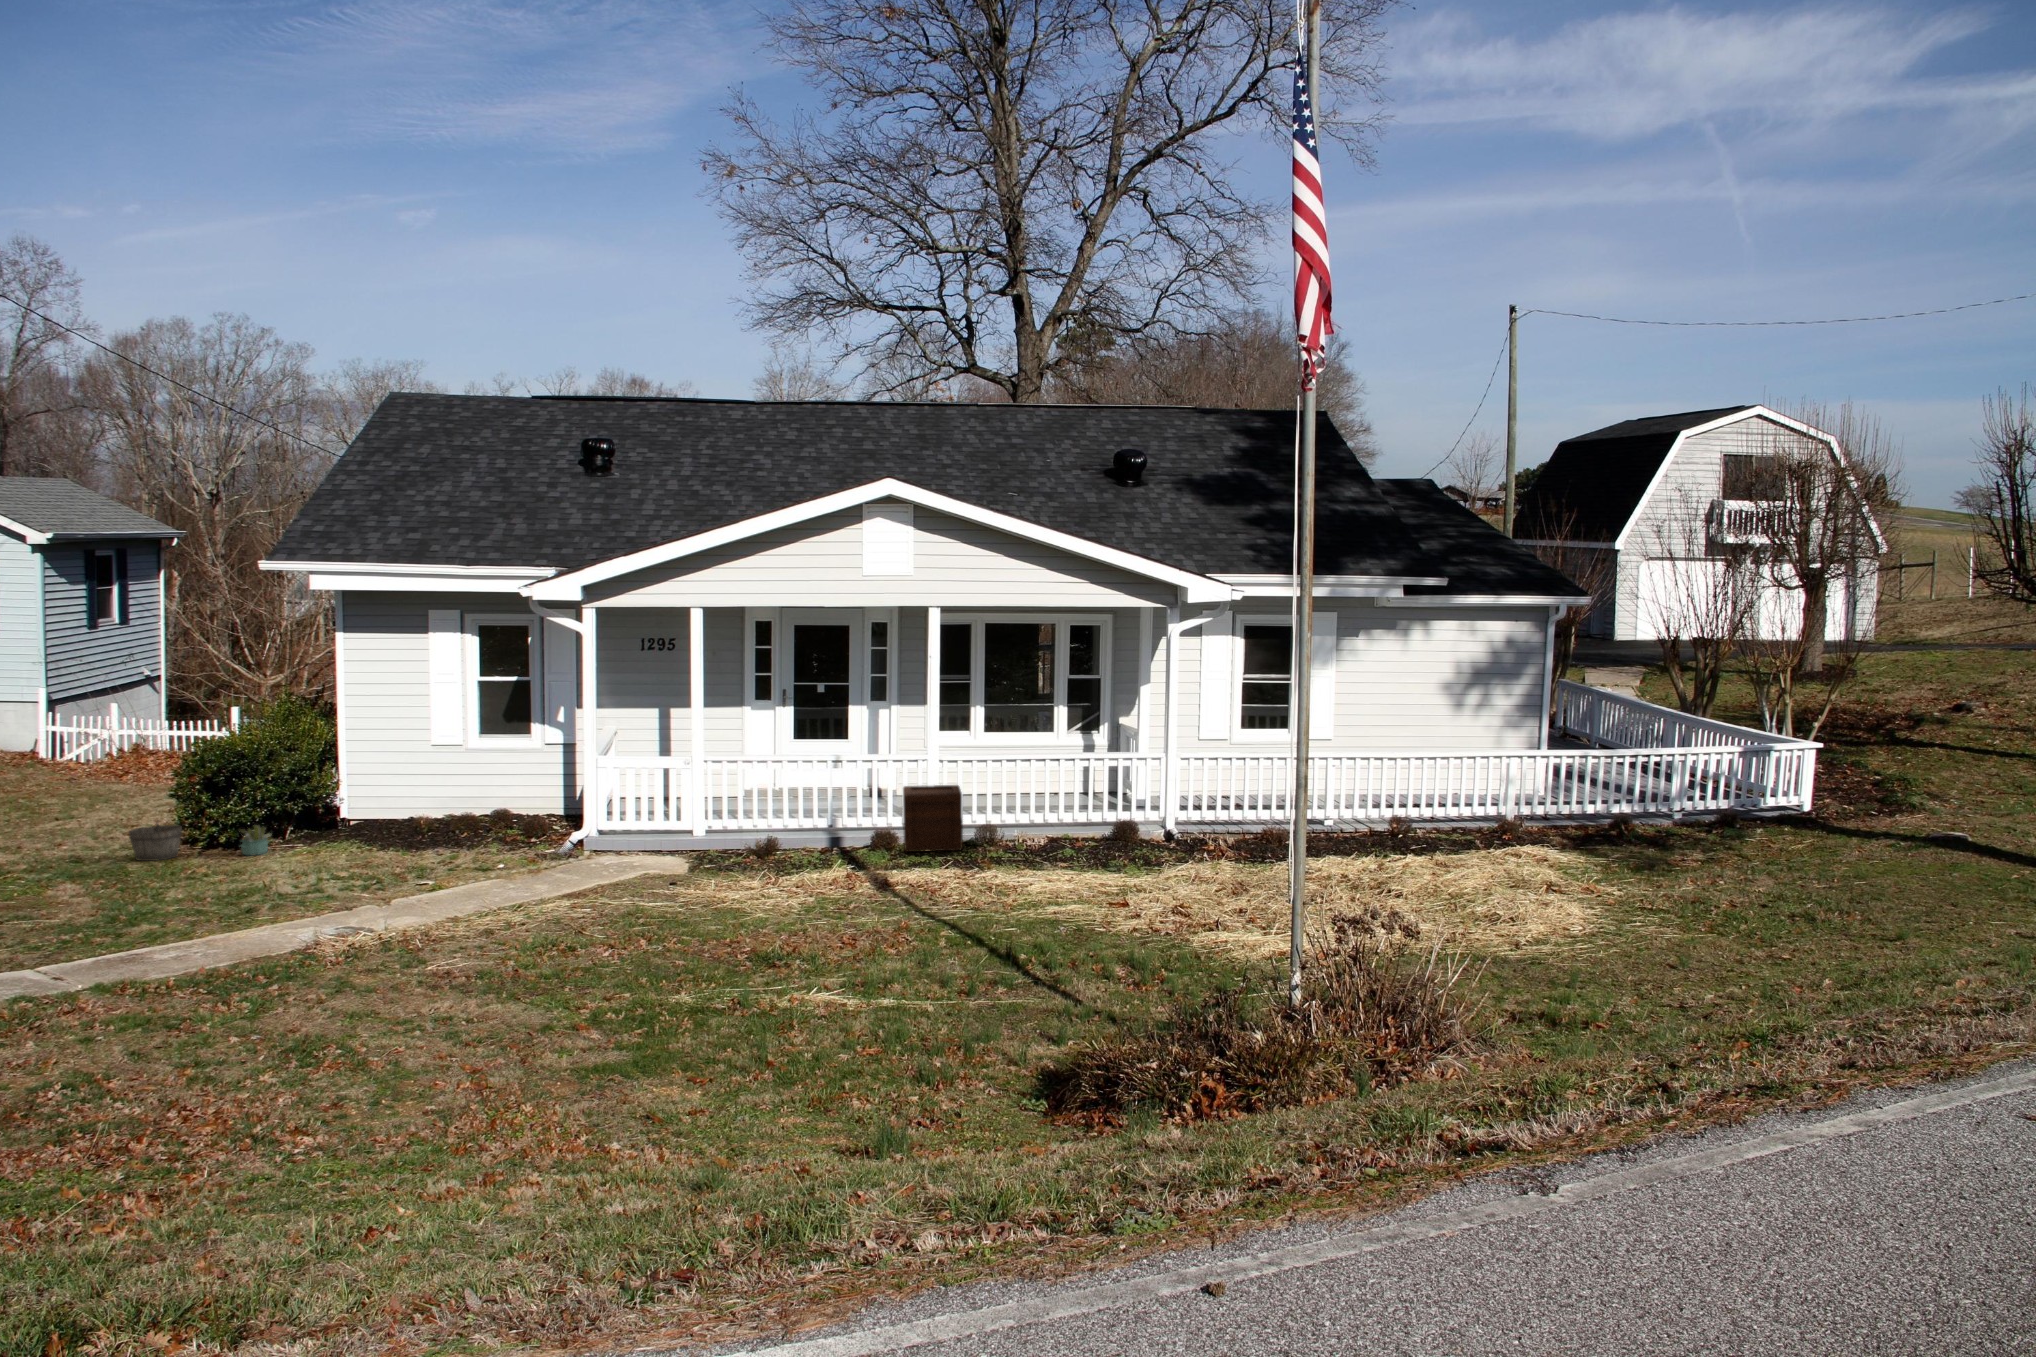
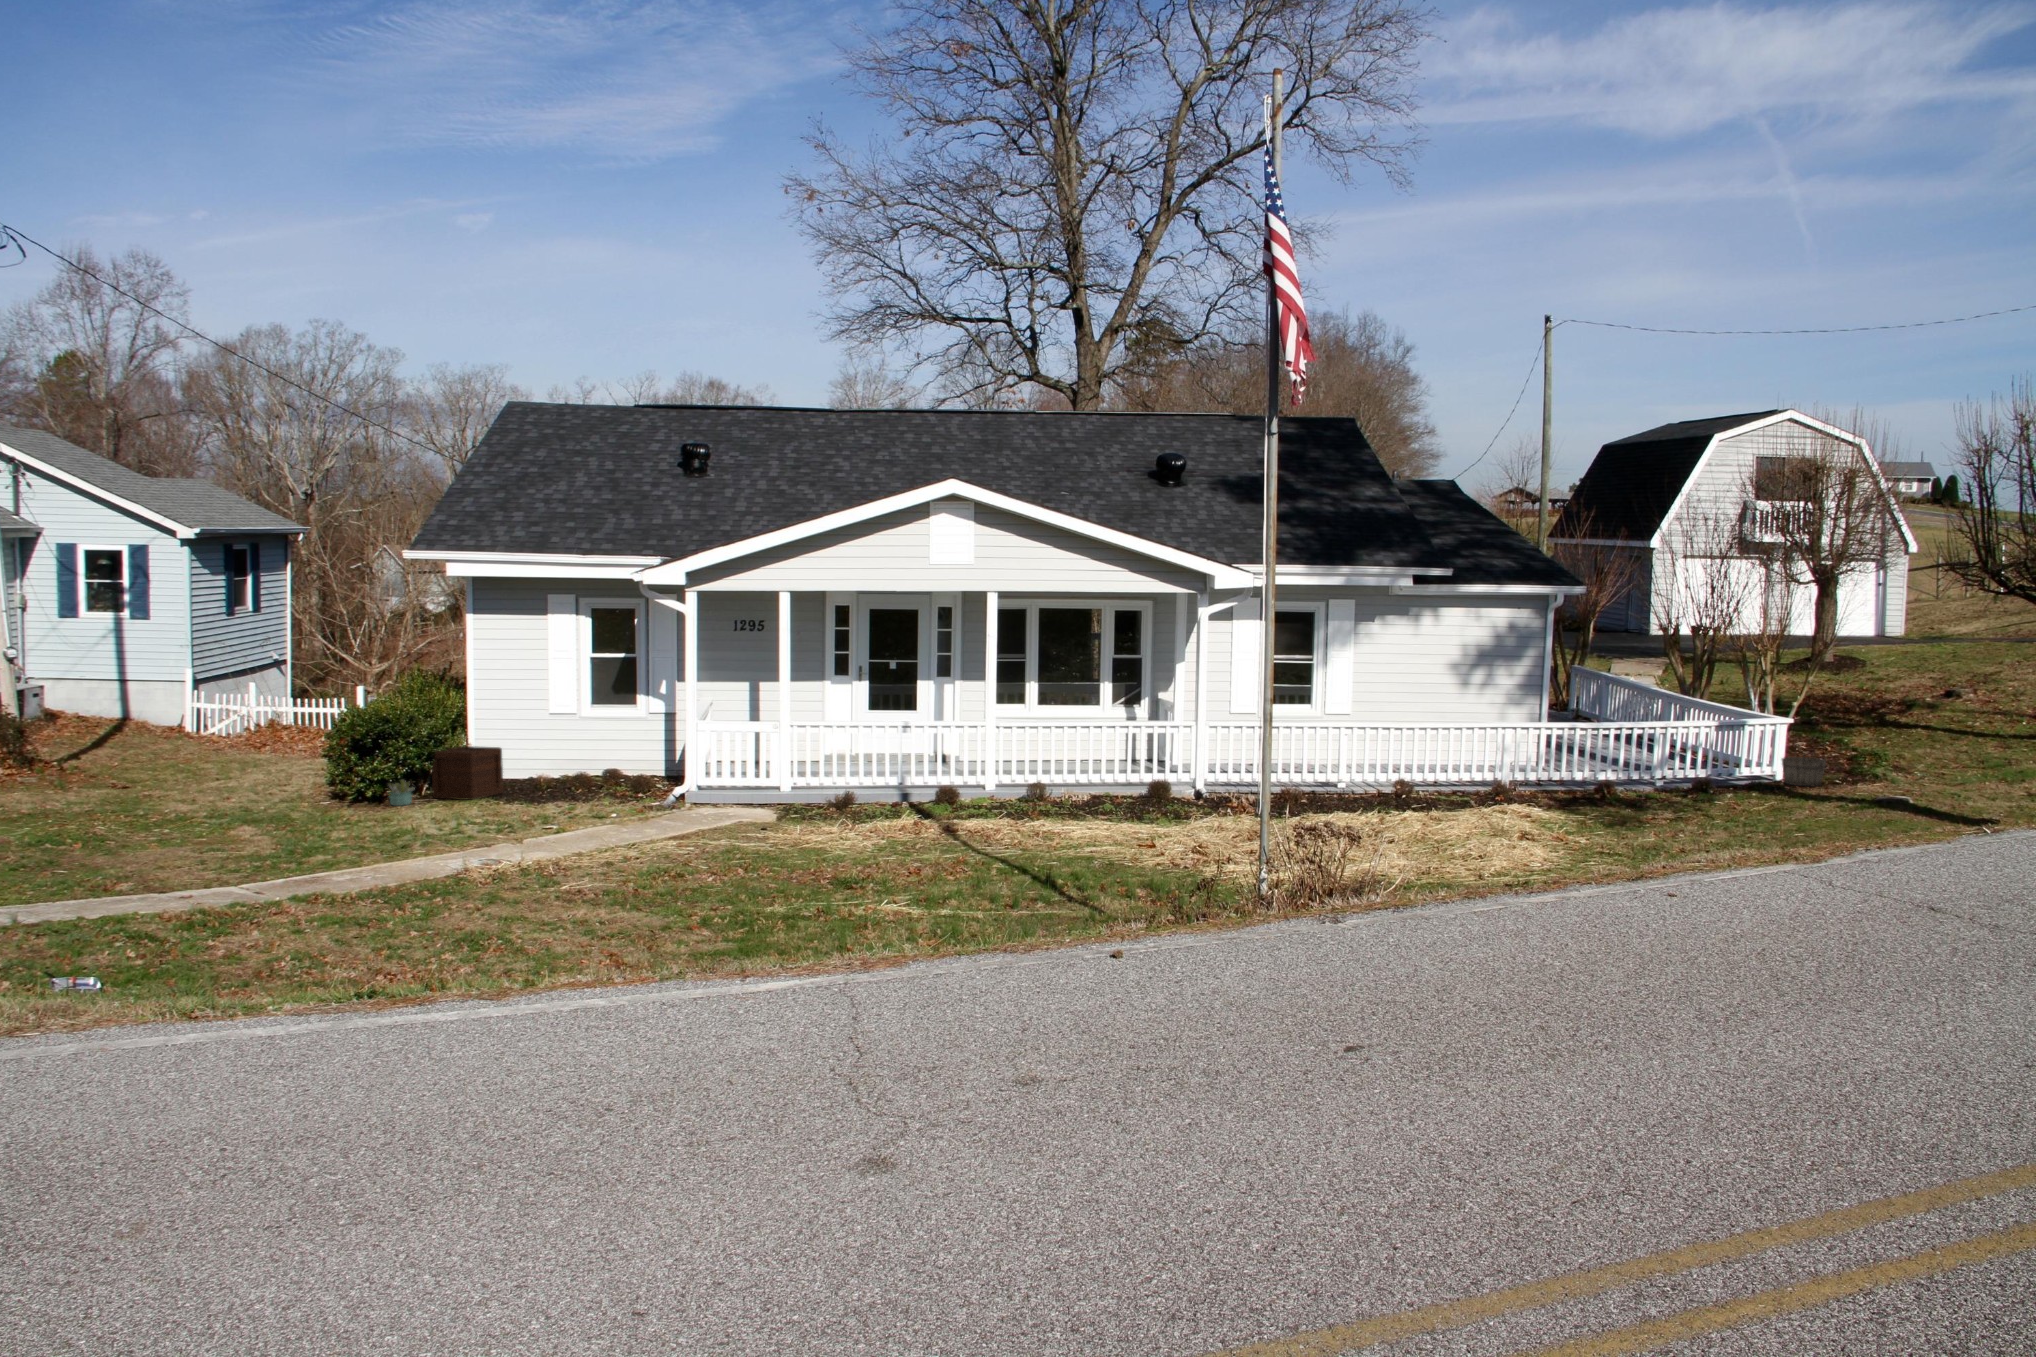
wooden crate: present [903,785,963,852] -> present [432,746,503,800]
wooden bucket: present [129,824,182,861] -> present [1782,755,1826,786]

